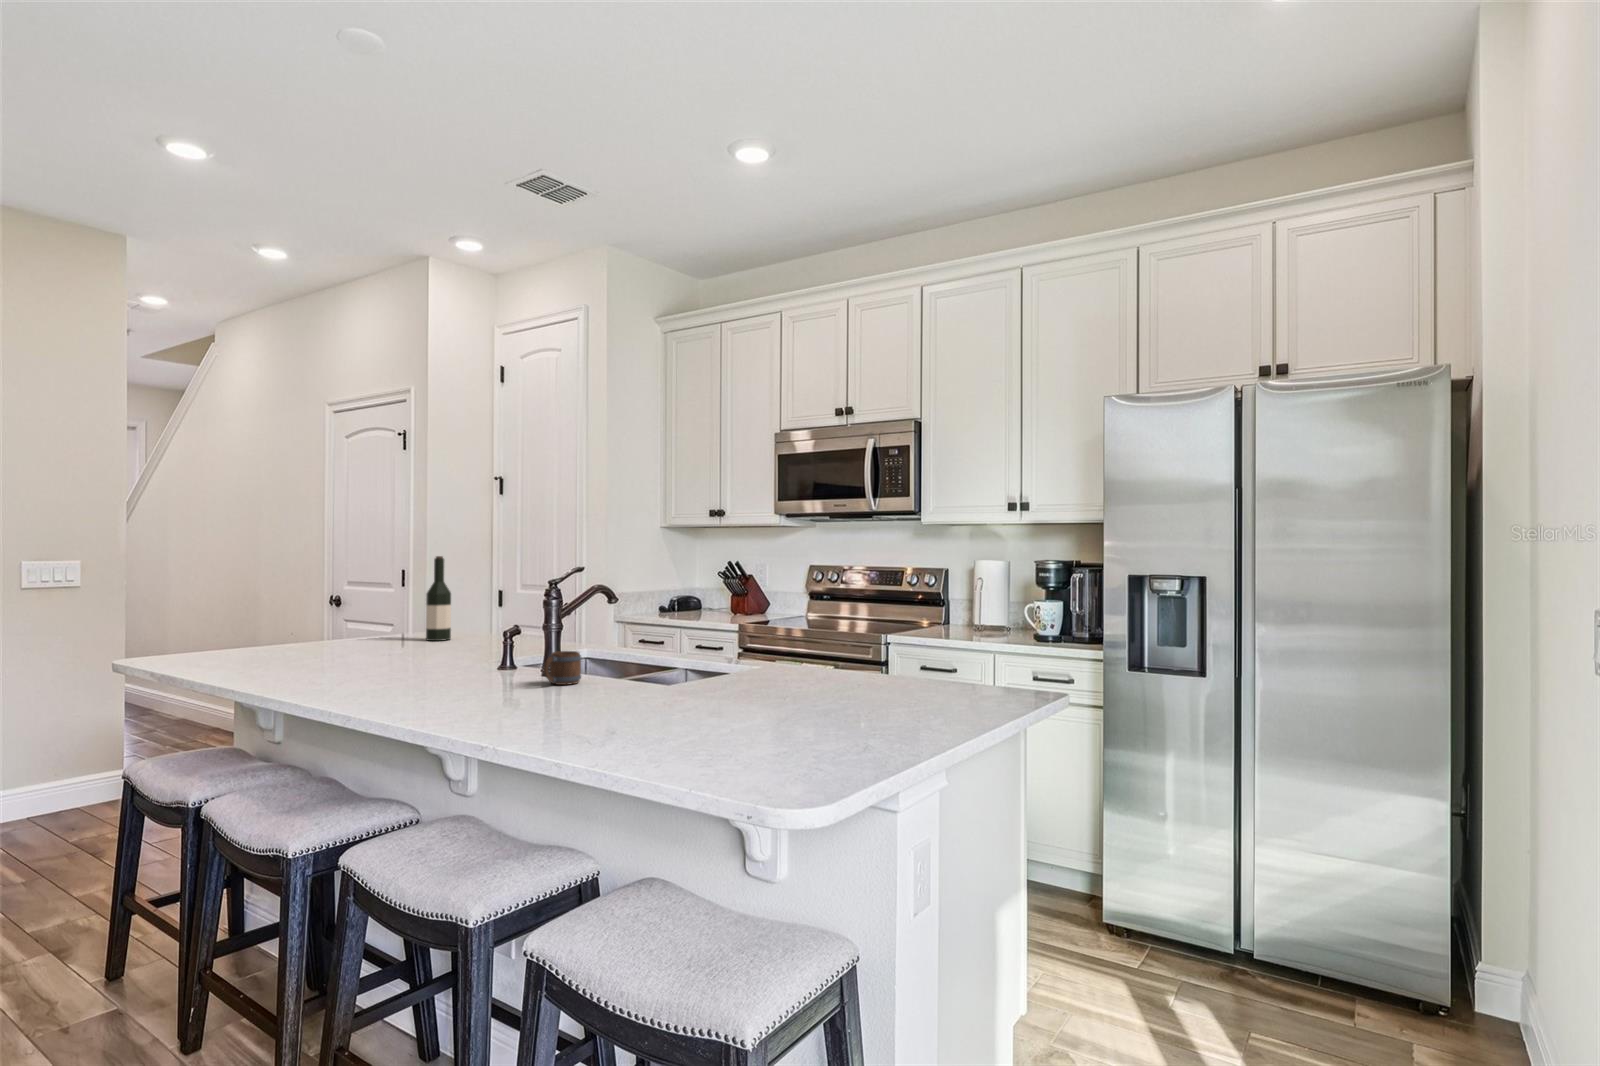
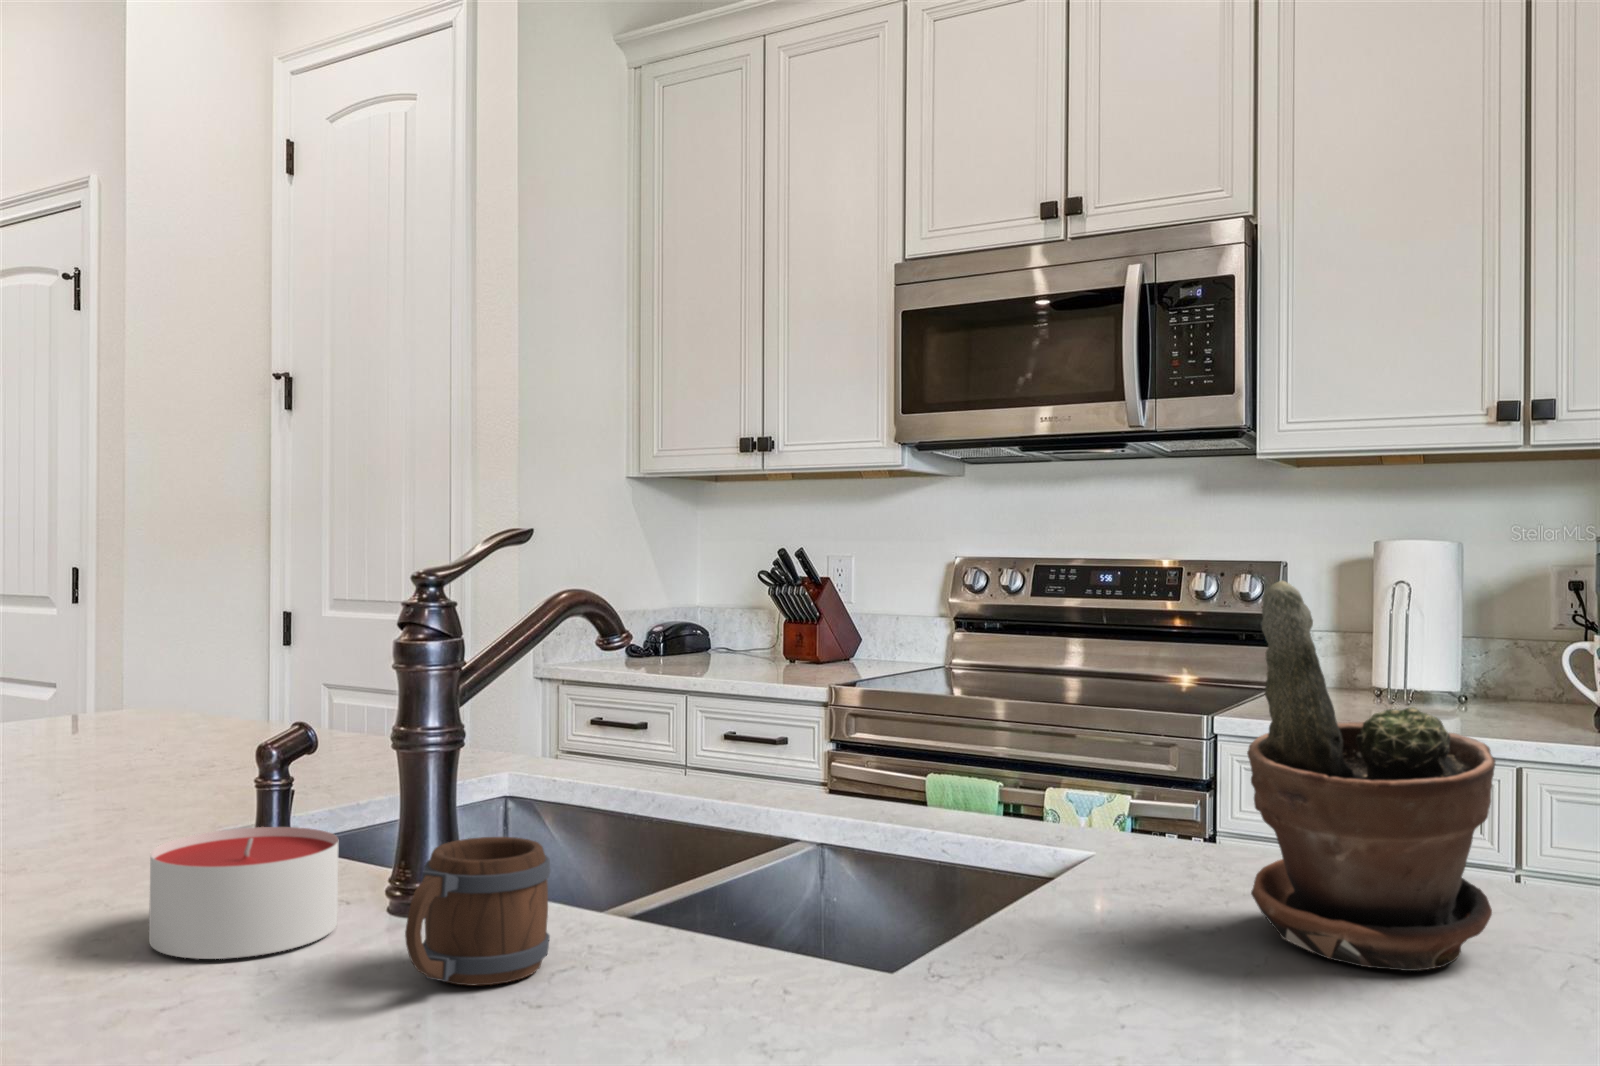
wine bottle: present [426,556,451,641] -> none [62,515,133,744]
potted plant: none [767,584,829,684] -> present [1247,581,1495,971]
candle: none [480,652,528,681] -> present [149,827,338,959]

